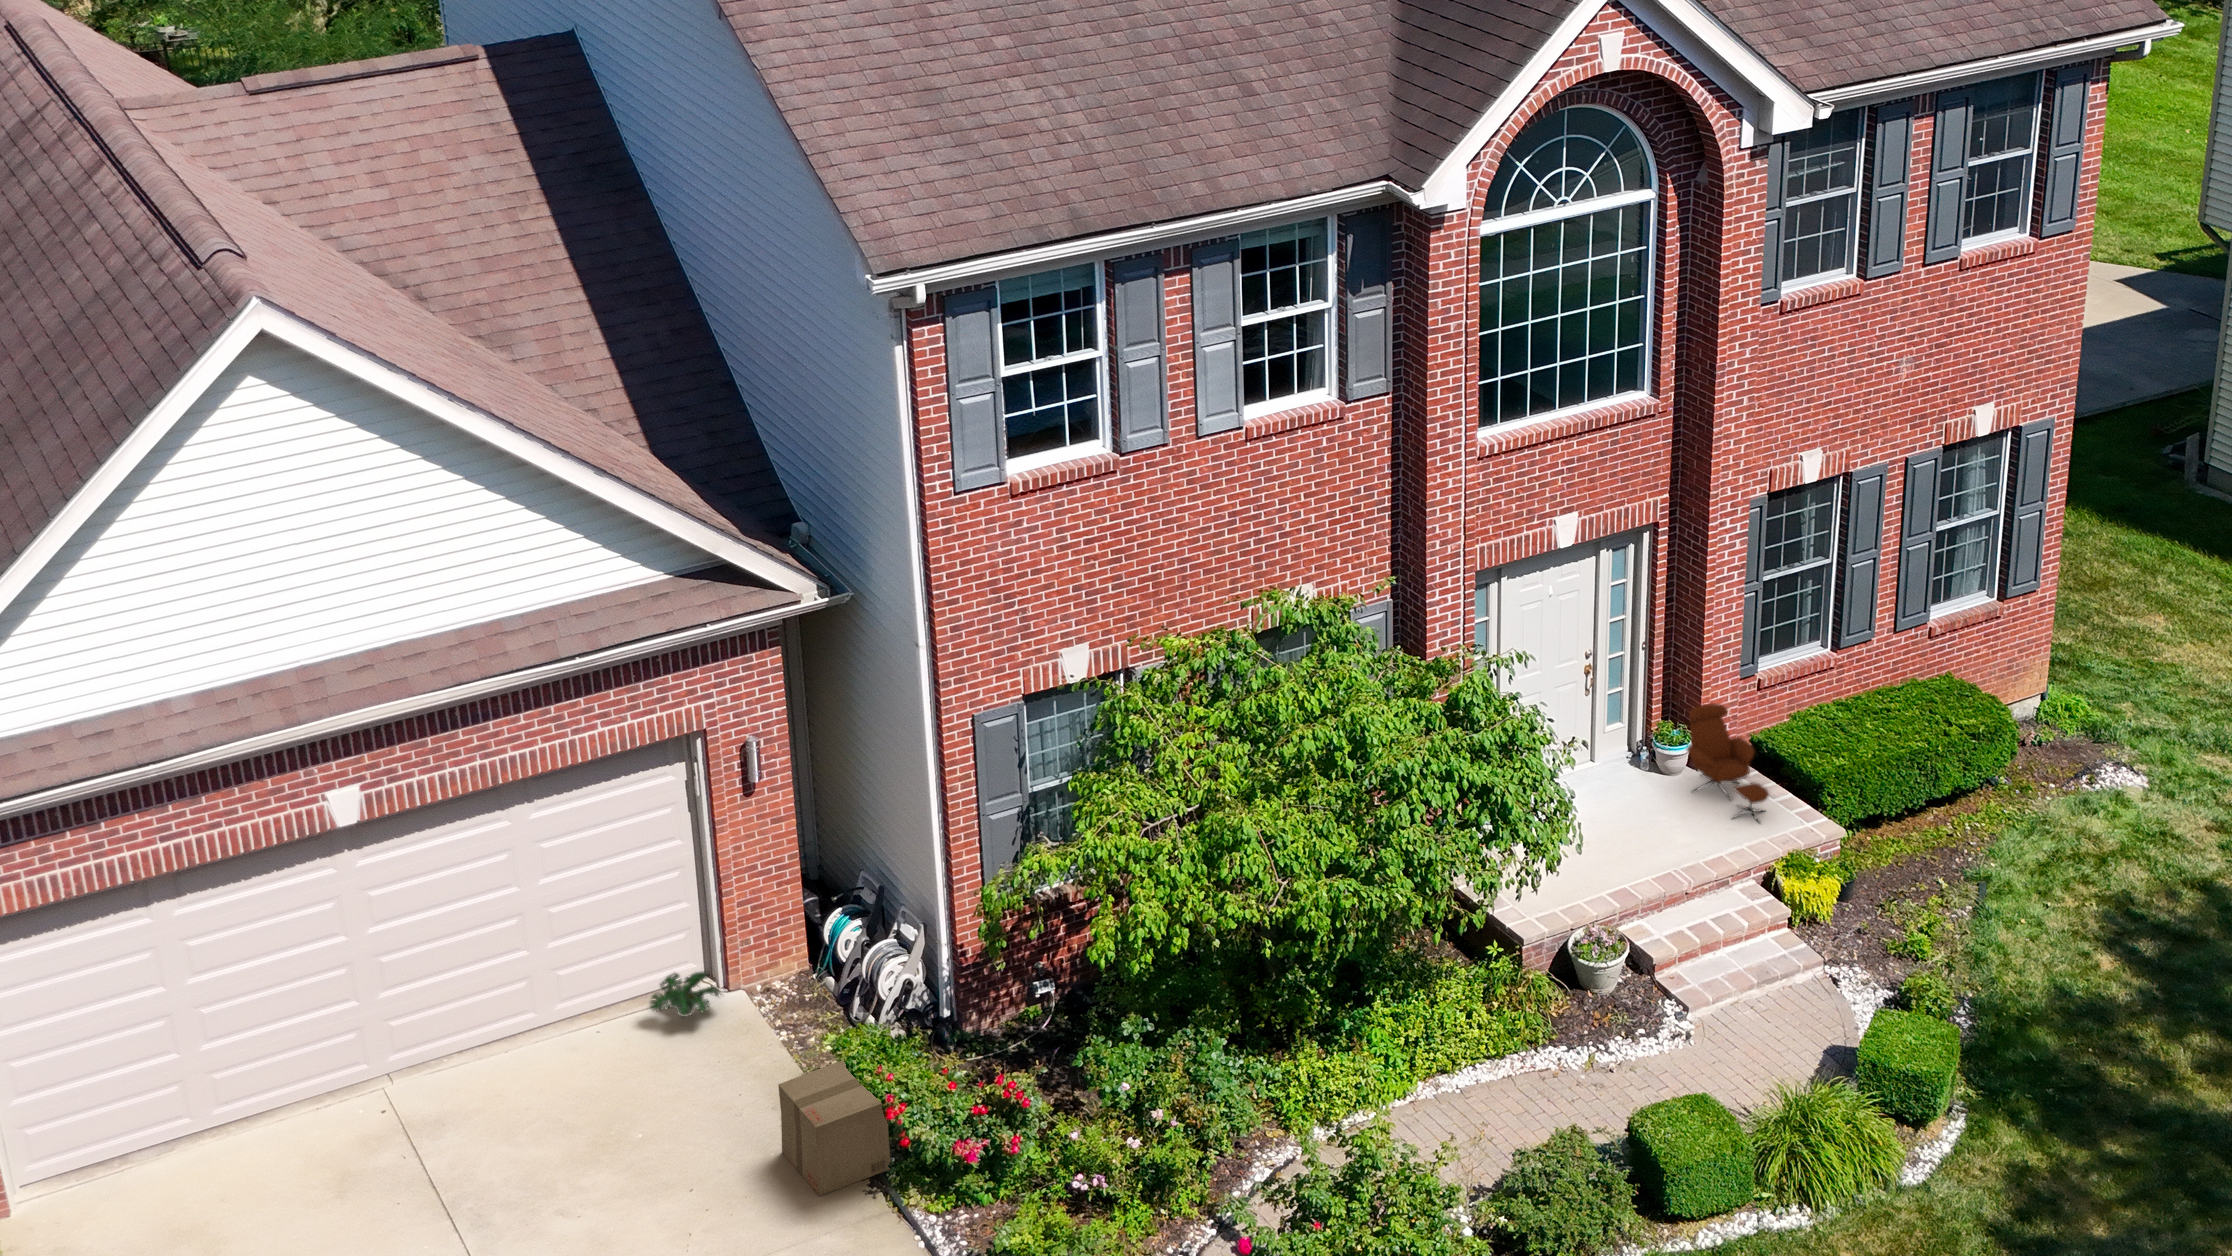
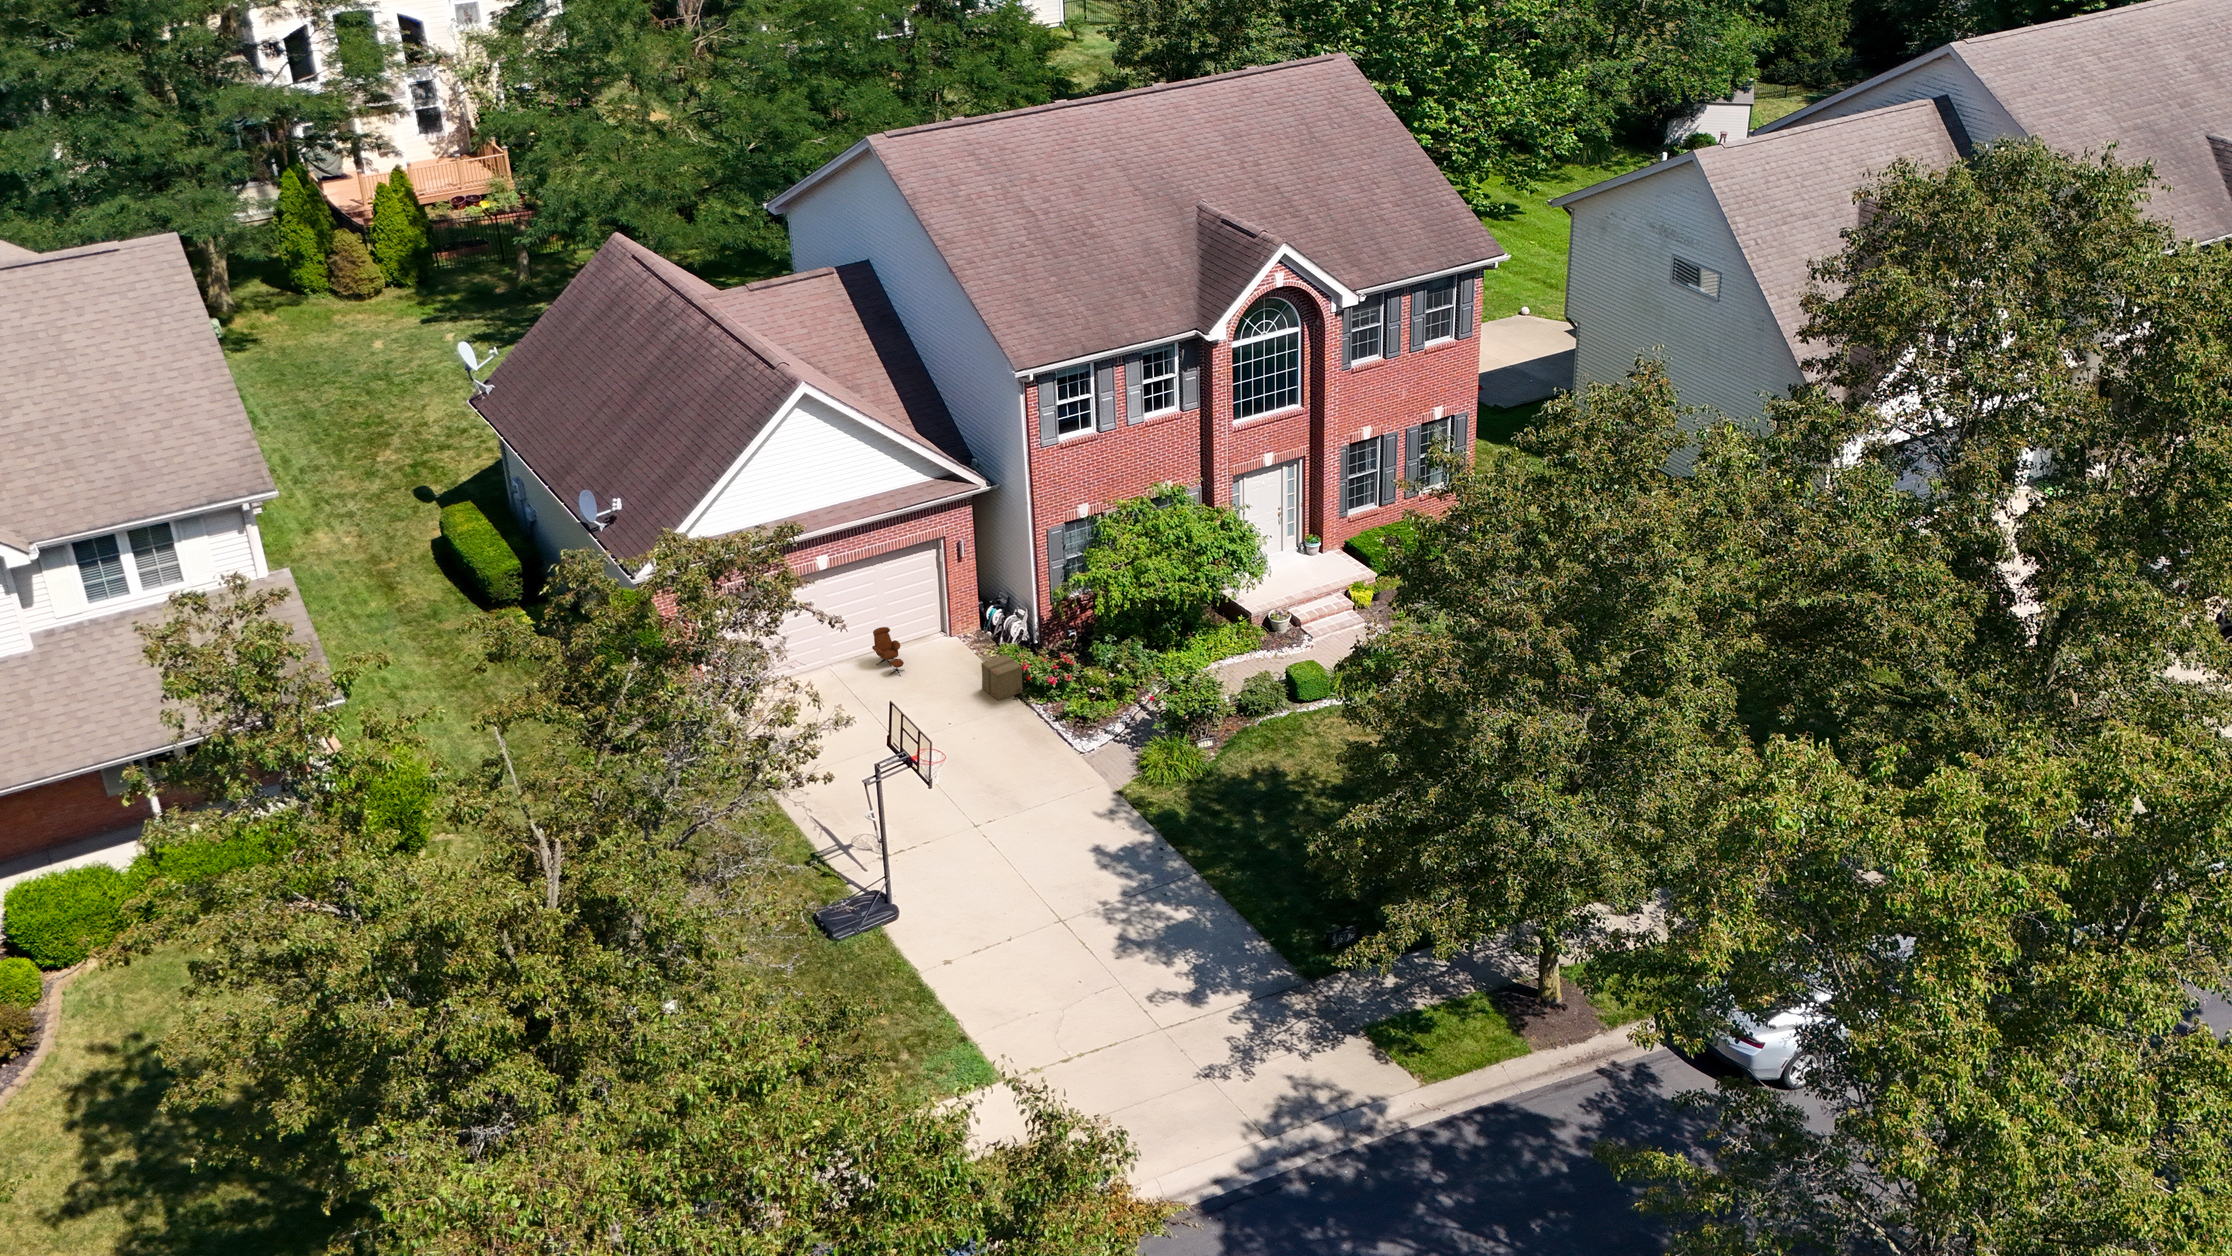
lounge chair: present [1687,703,1769,819] -> present [872,627,904,676]
potted plant: present [650,972,721,1017] -> none [924,632,952,649]

